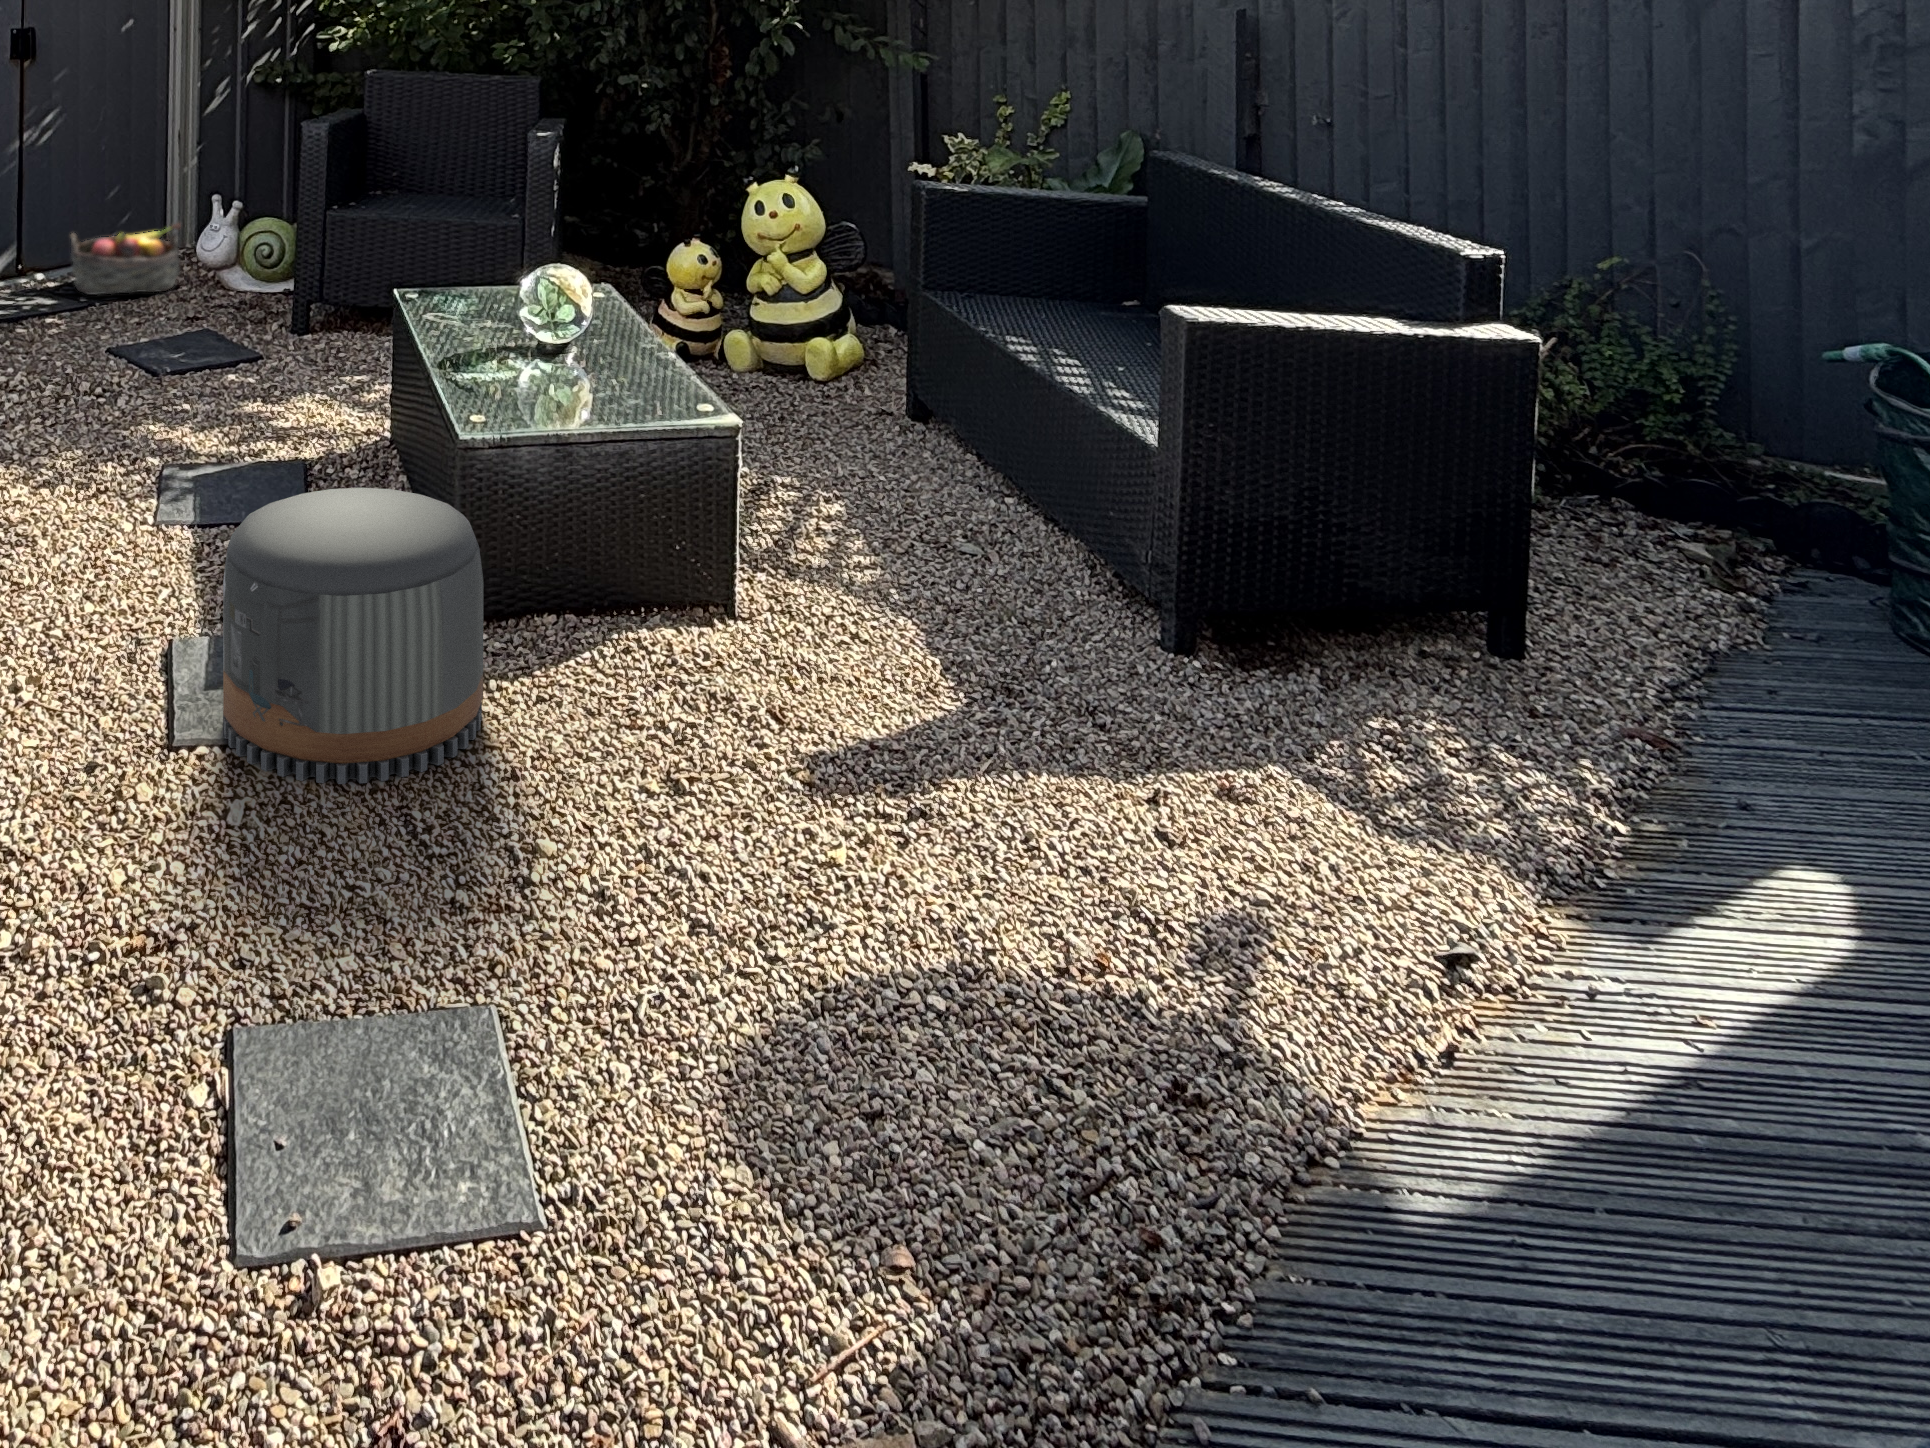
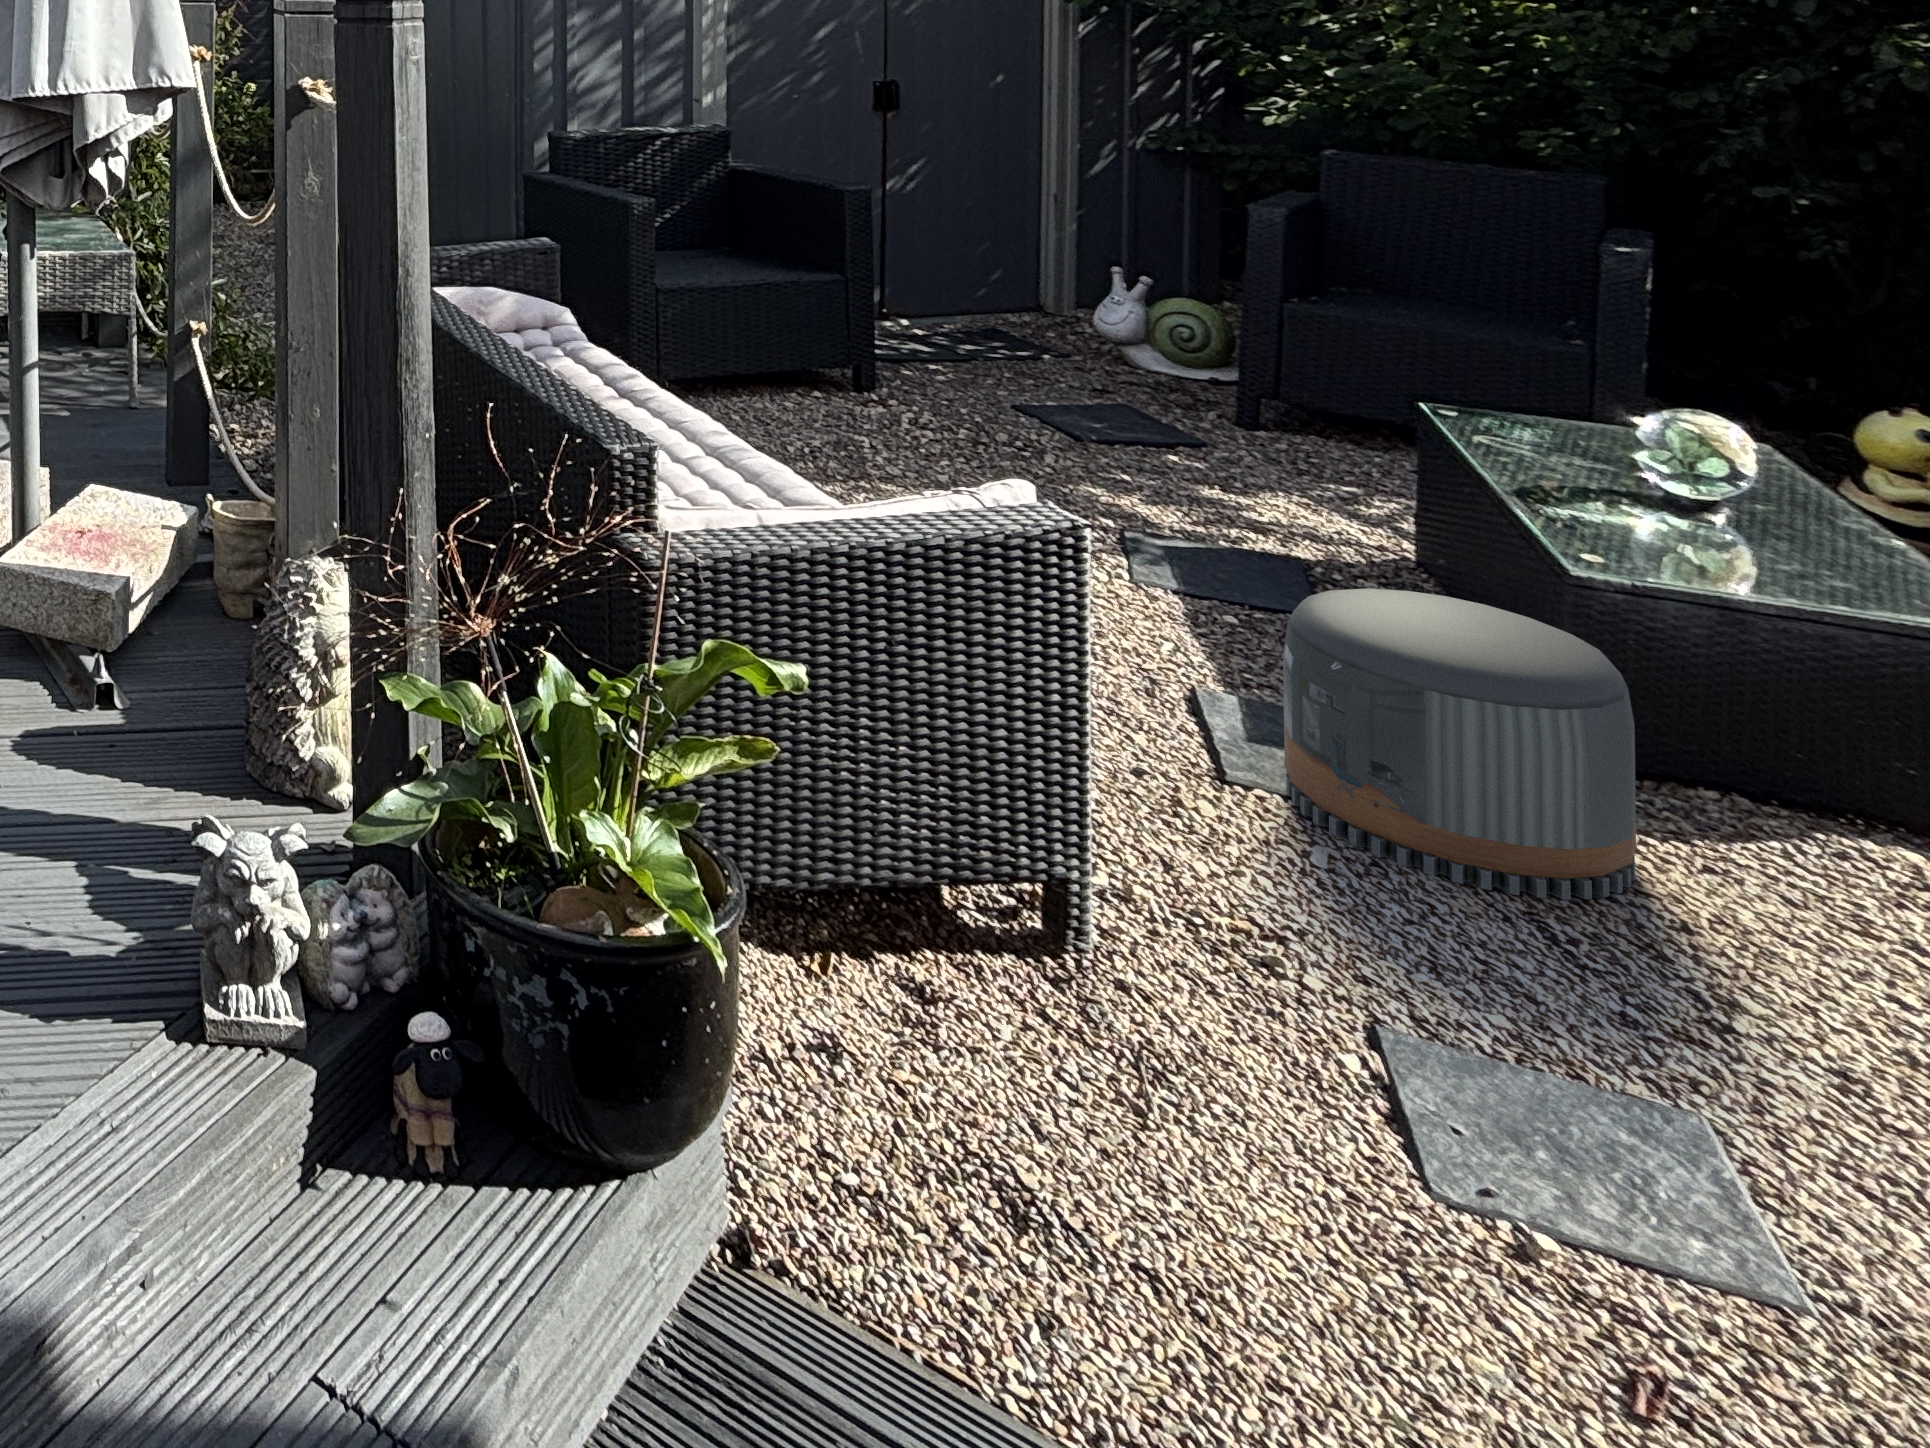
basket: present [71,223,181,295] -> none [934,282,1064,354]

